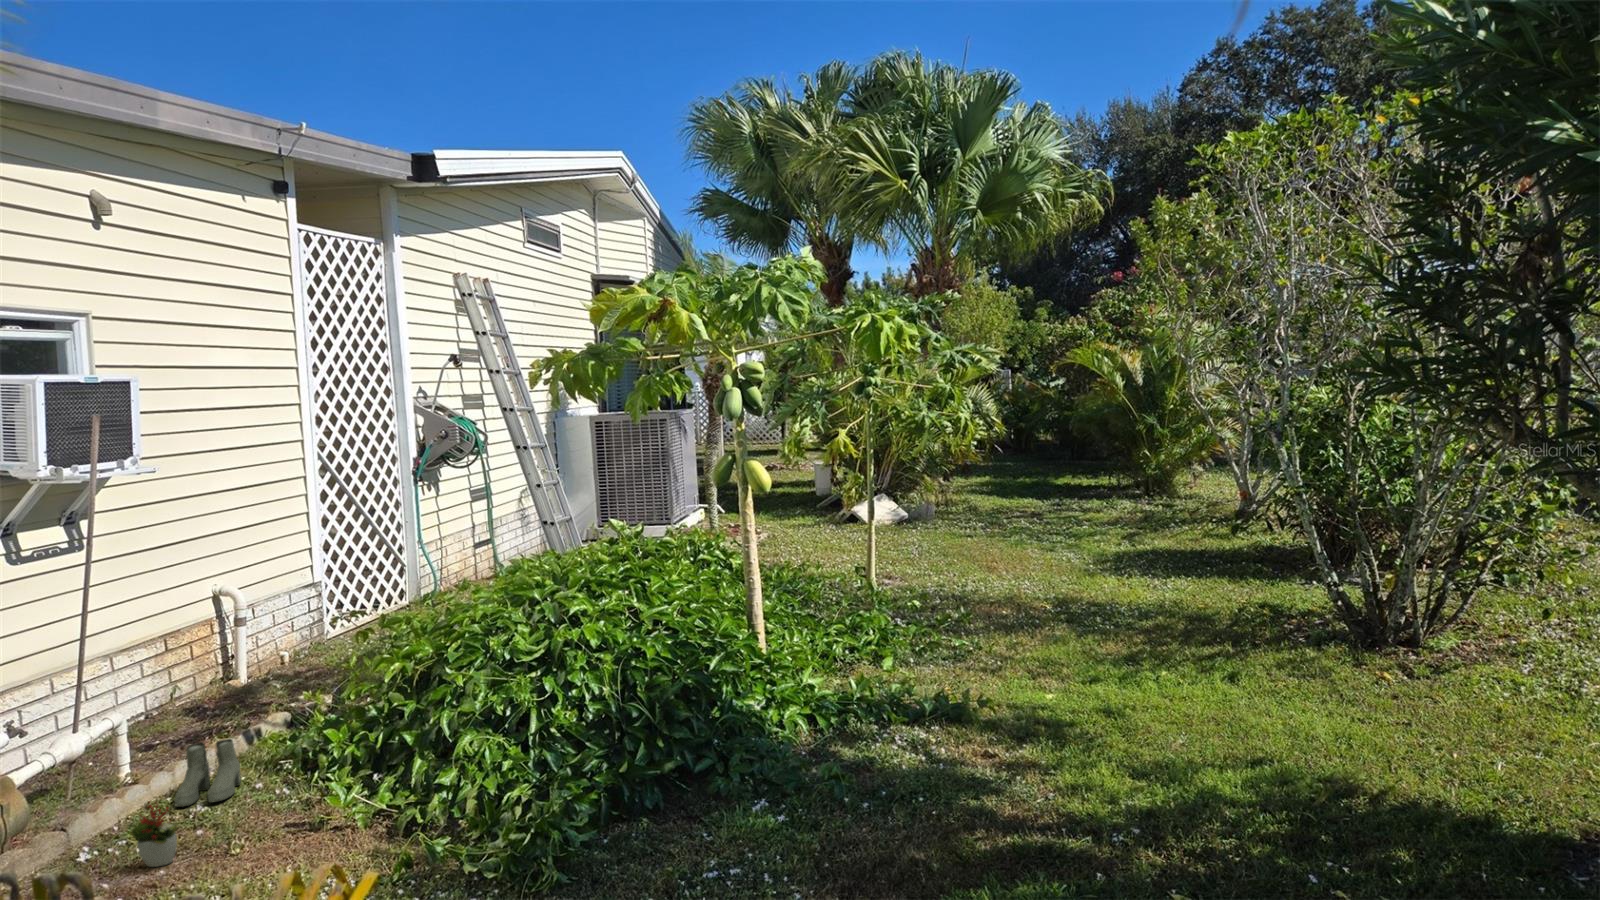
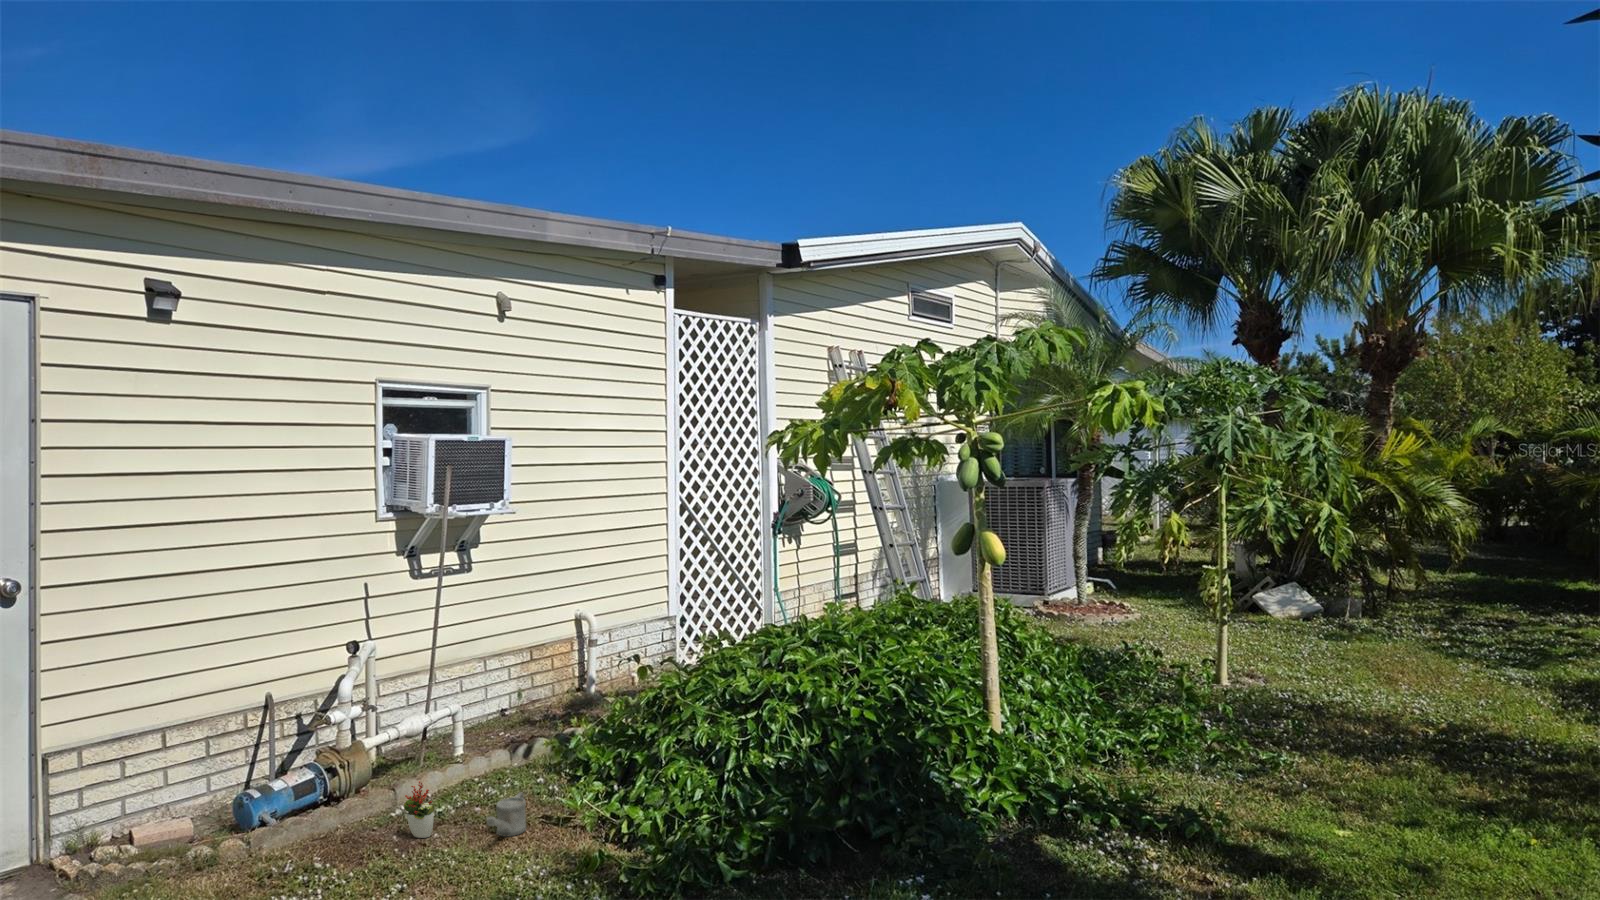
boots: present [175,739,241,807] -> none [467,740,523,793]
watering can: none [256,788,297,840] -> present [487,792,526,836]

